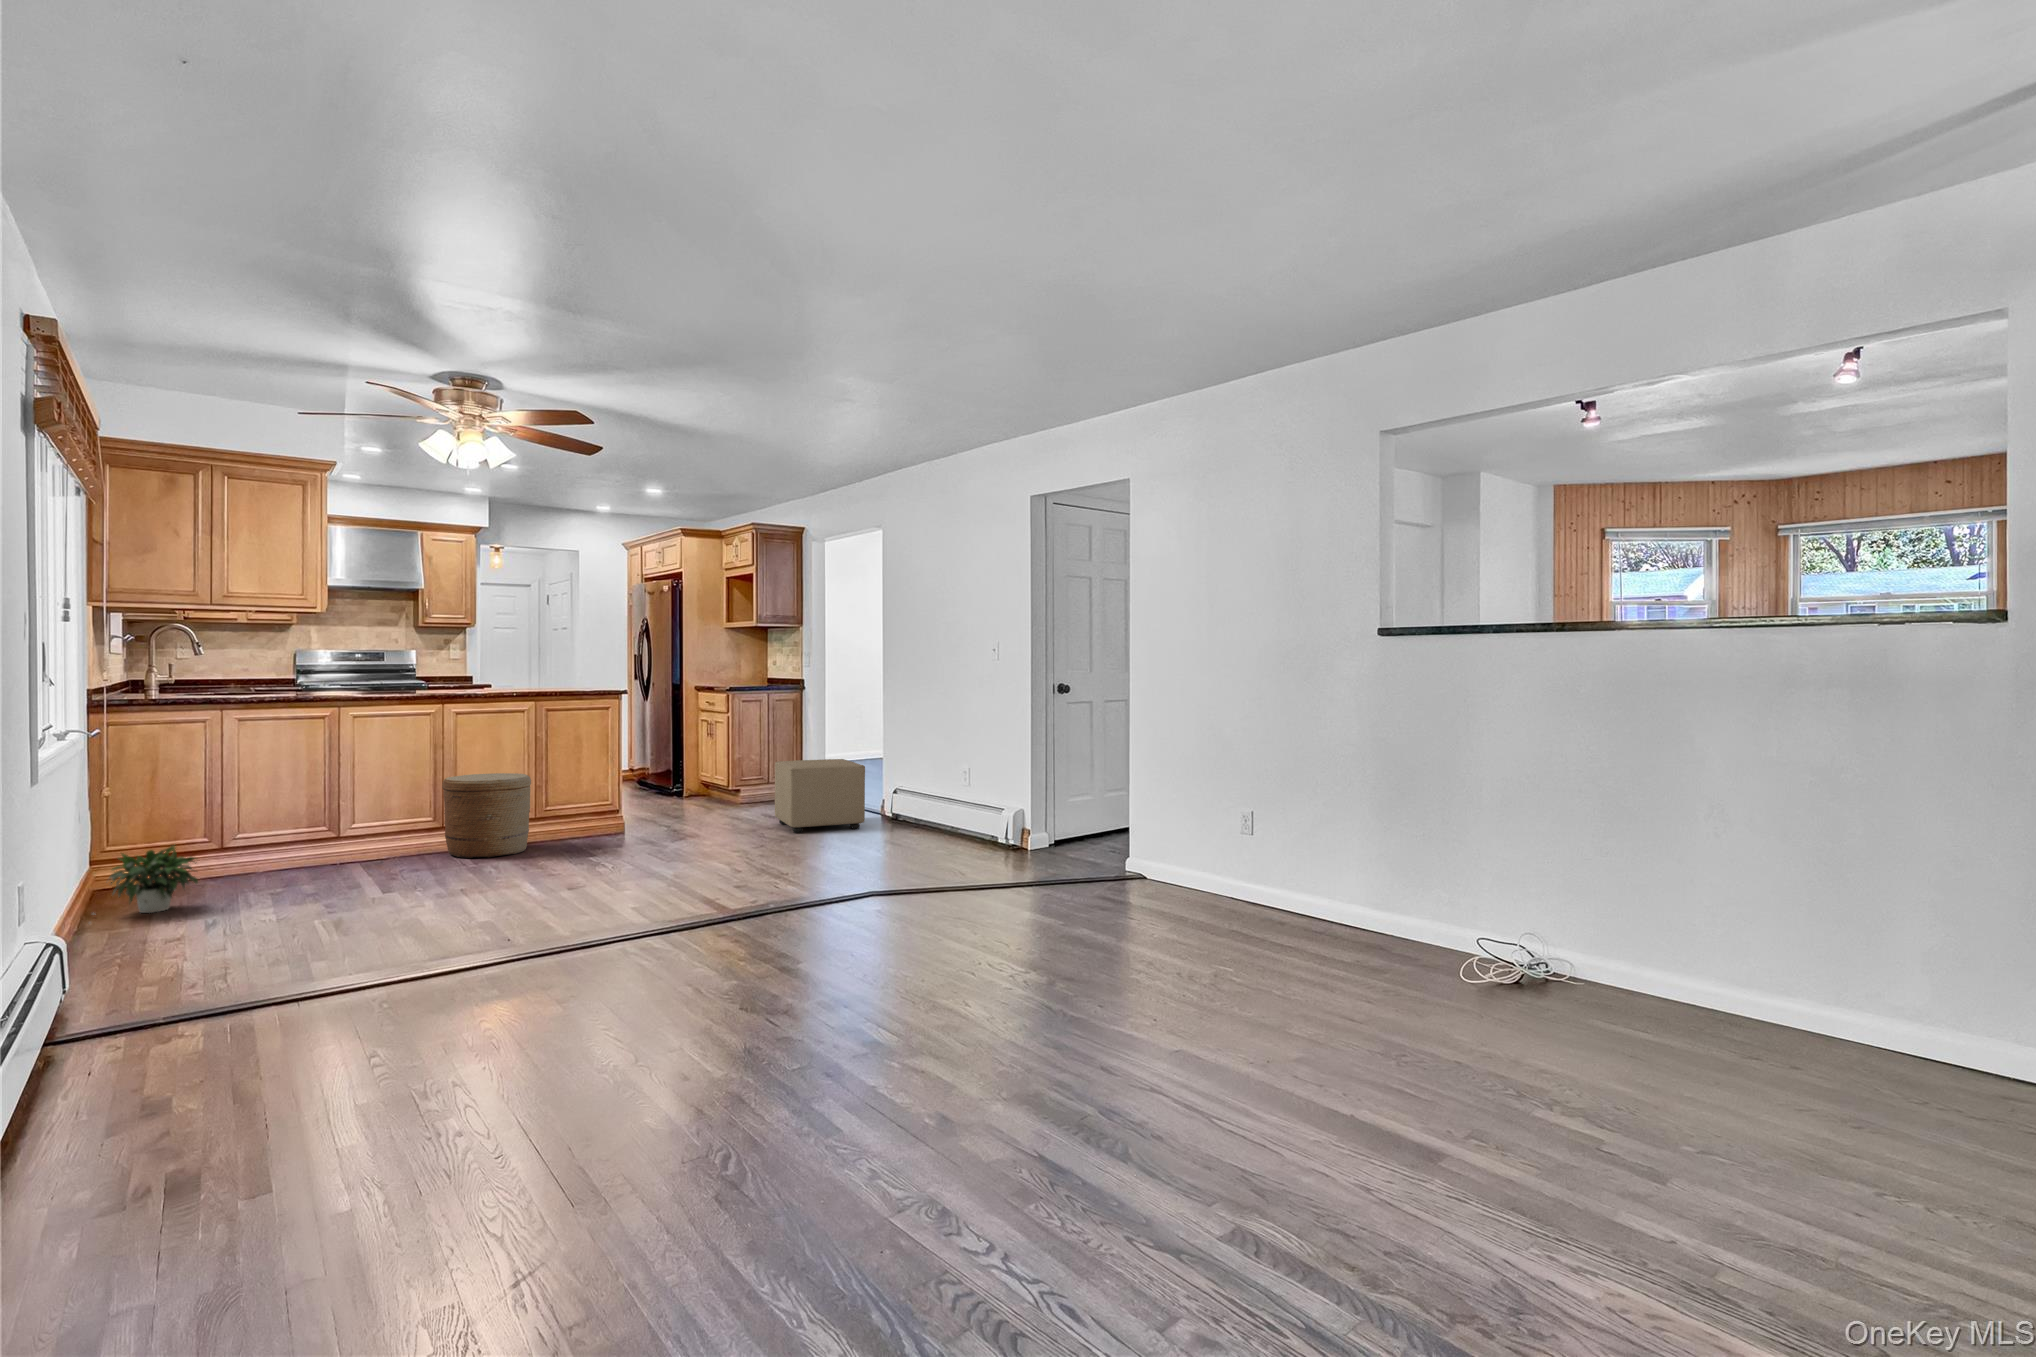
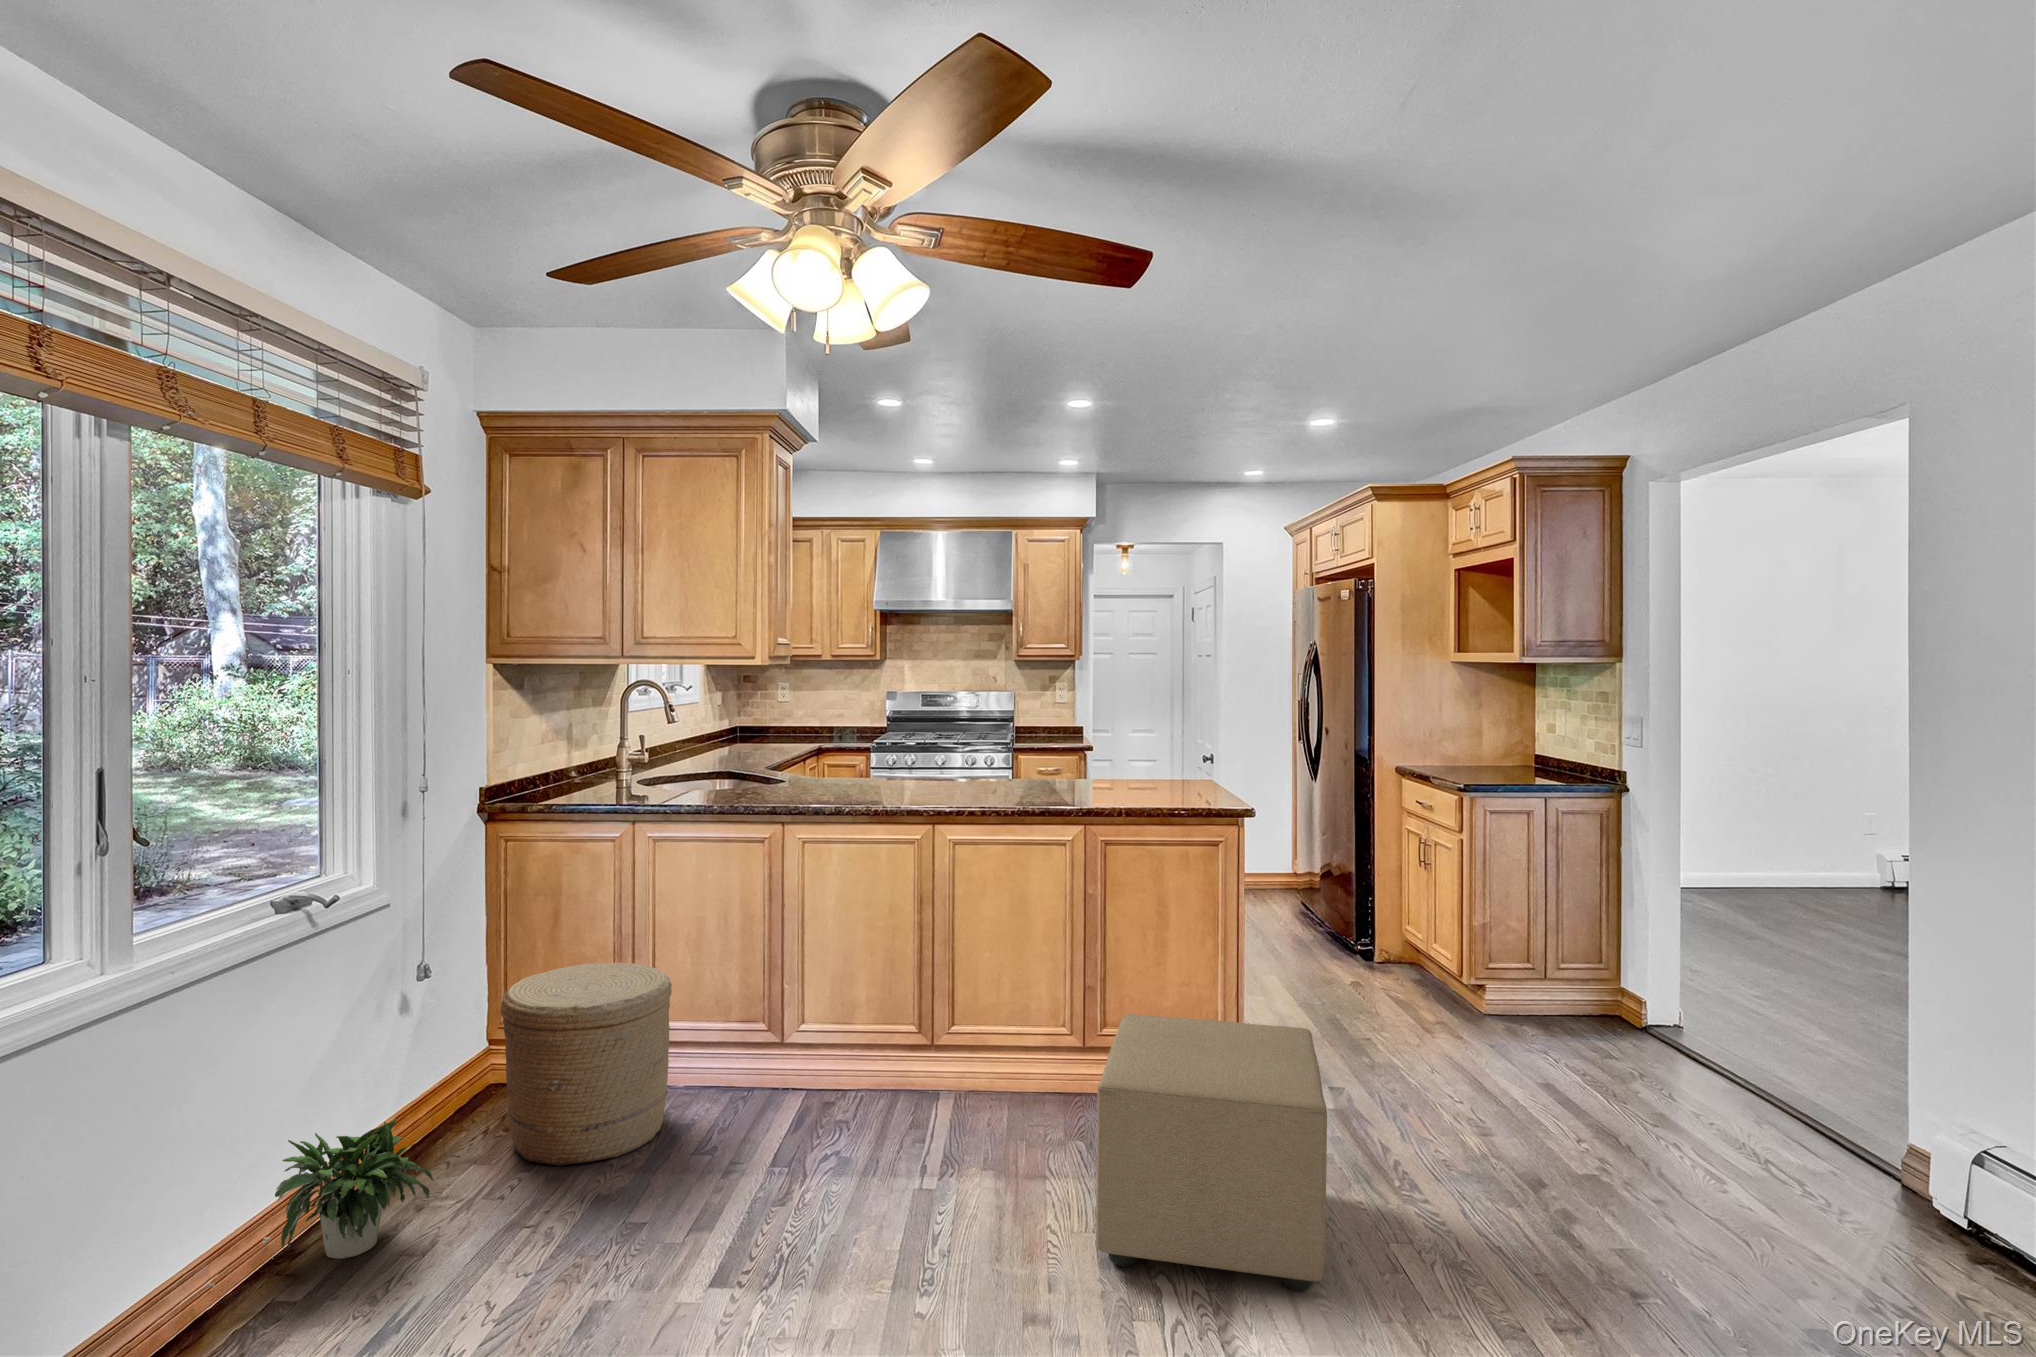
ottoman: present [775,759,865,833] -> present [1096,1014,1327,1291]
woven basket: present [442,773,531,858] -> present [500,963,672,1166]

